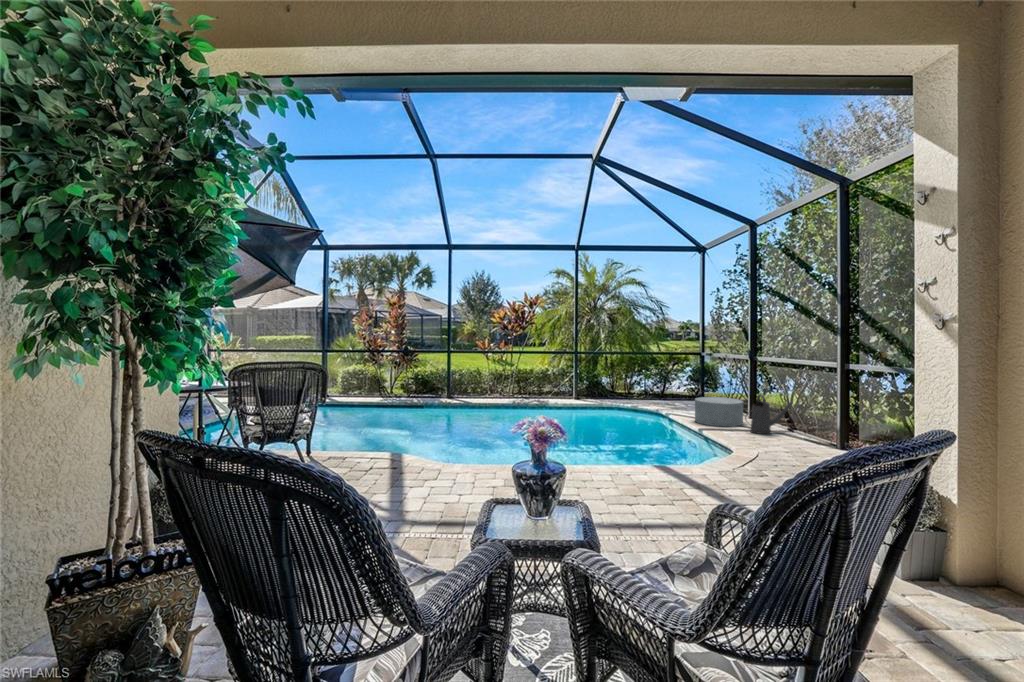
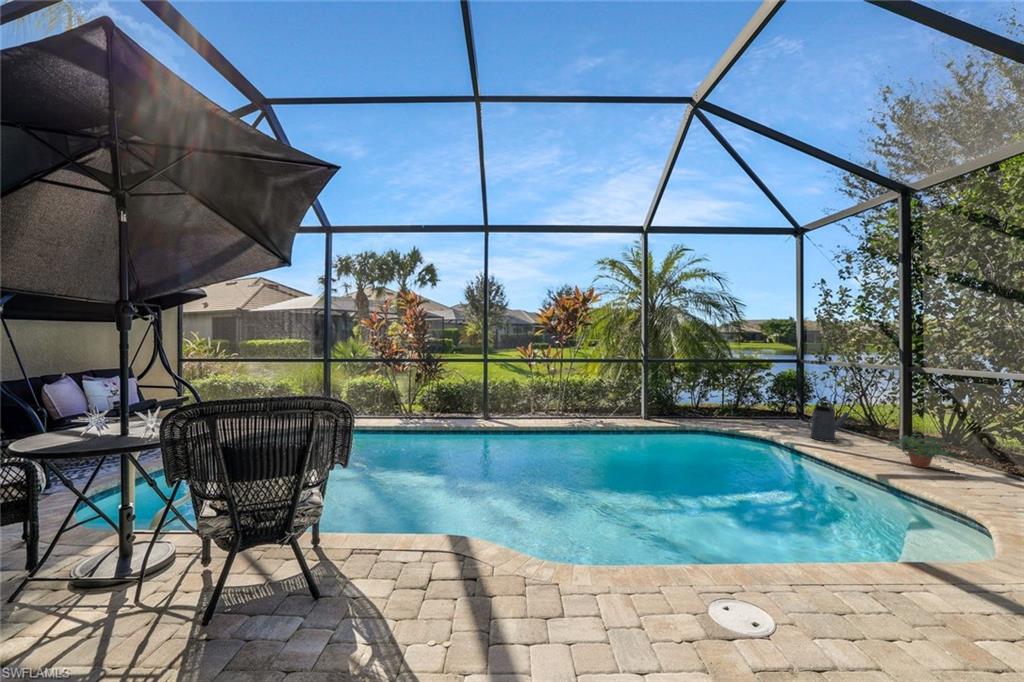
ottoman: present [695,397,743,426] -> none [729,397,785,430]
potted plant: none [782,422,834,449] -> present [888,434,963,468]

